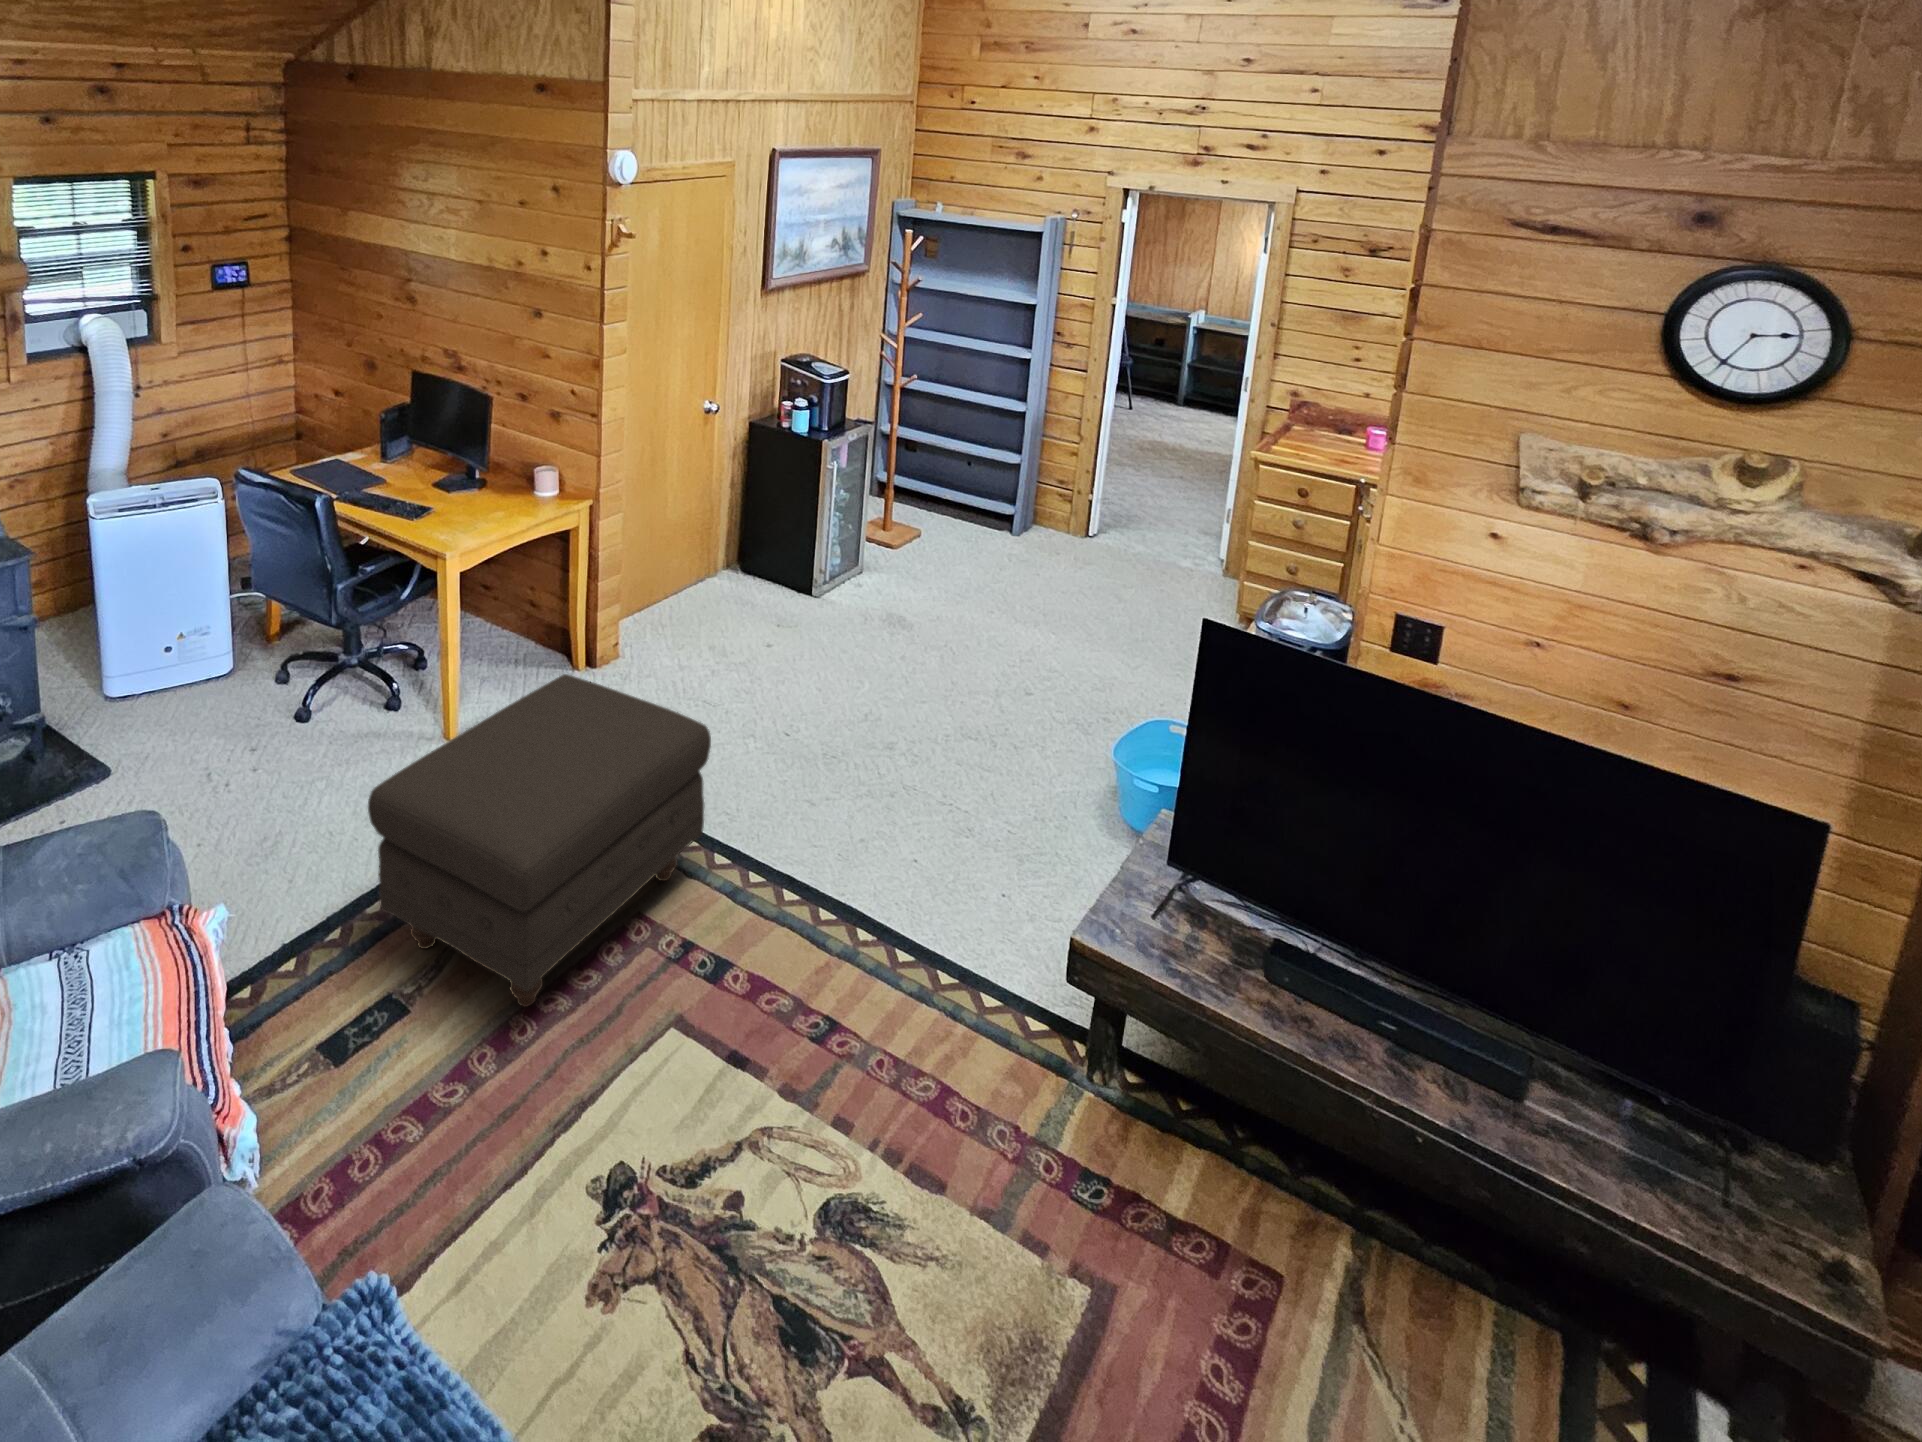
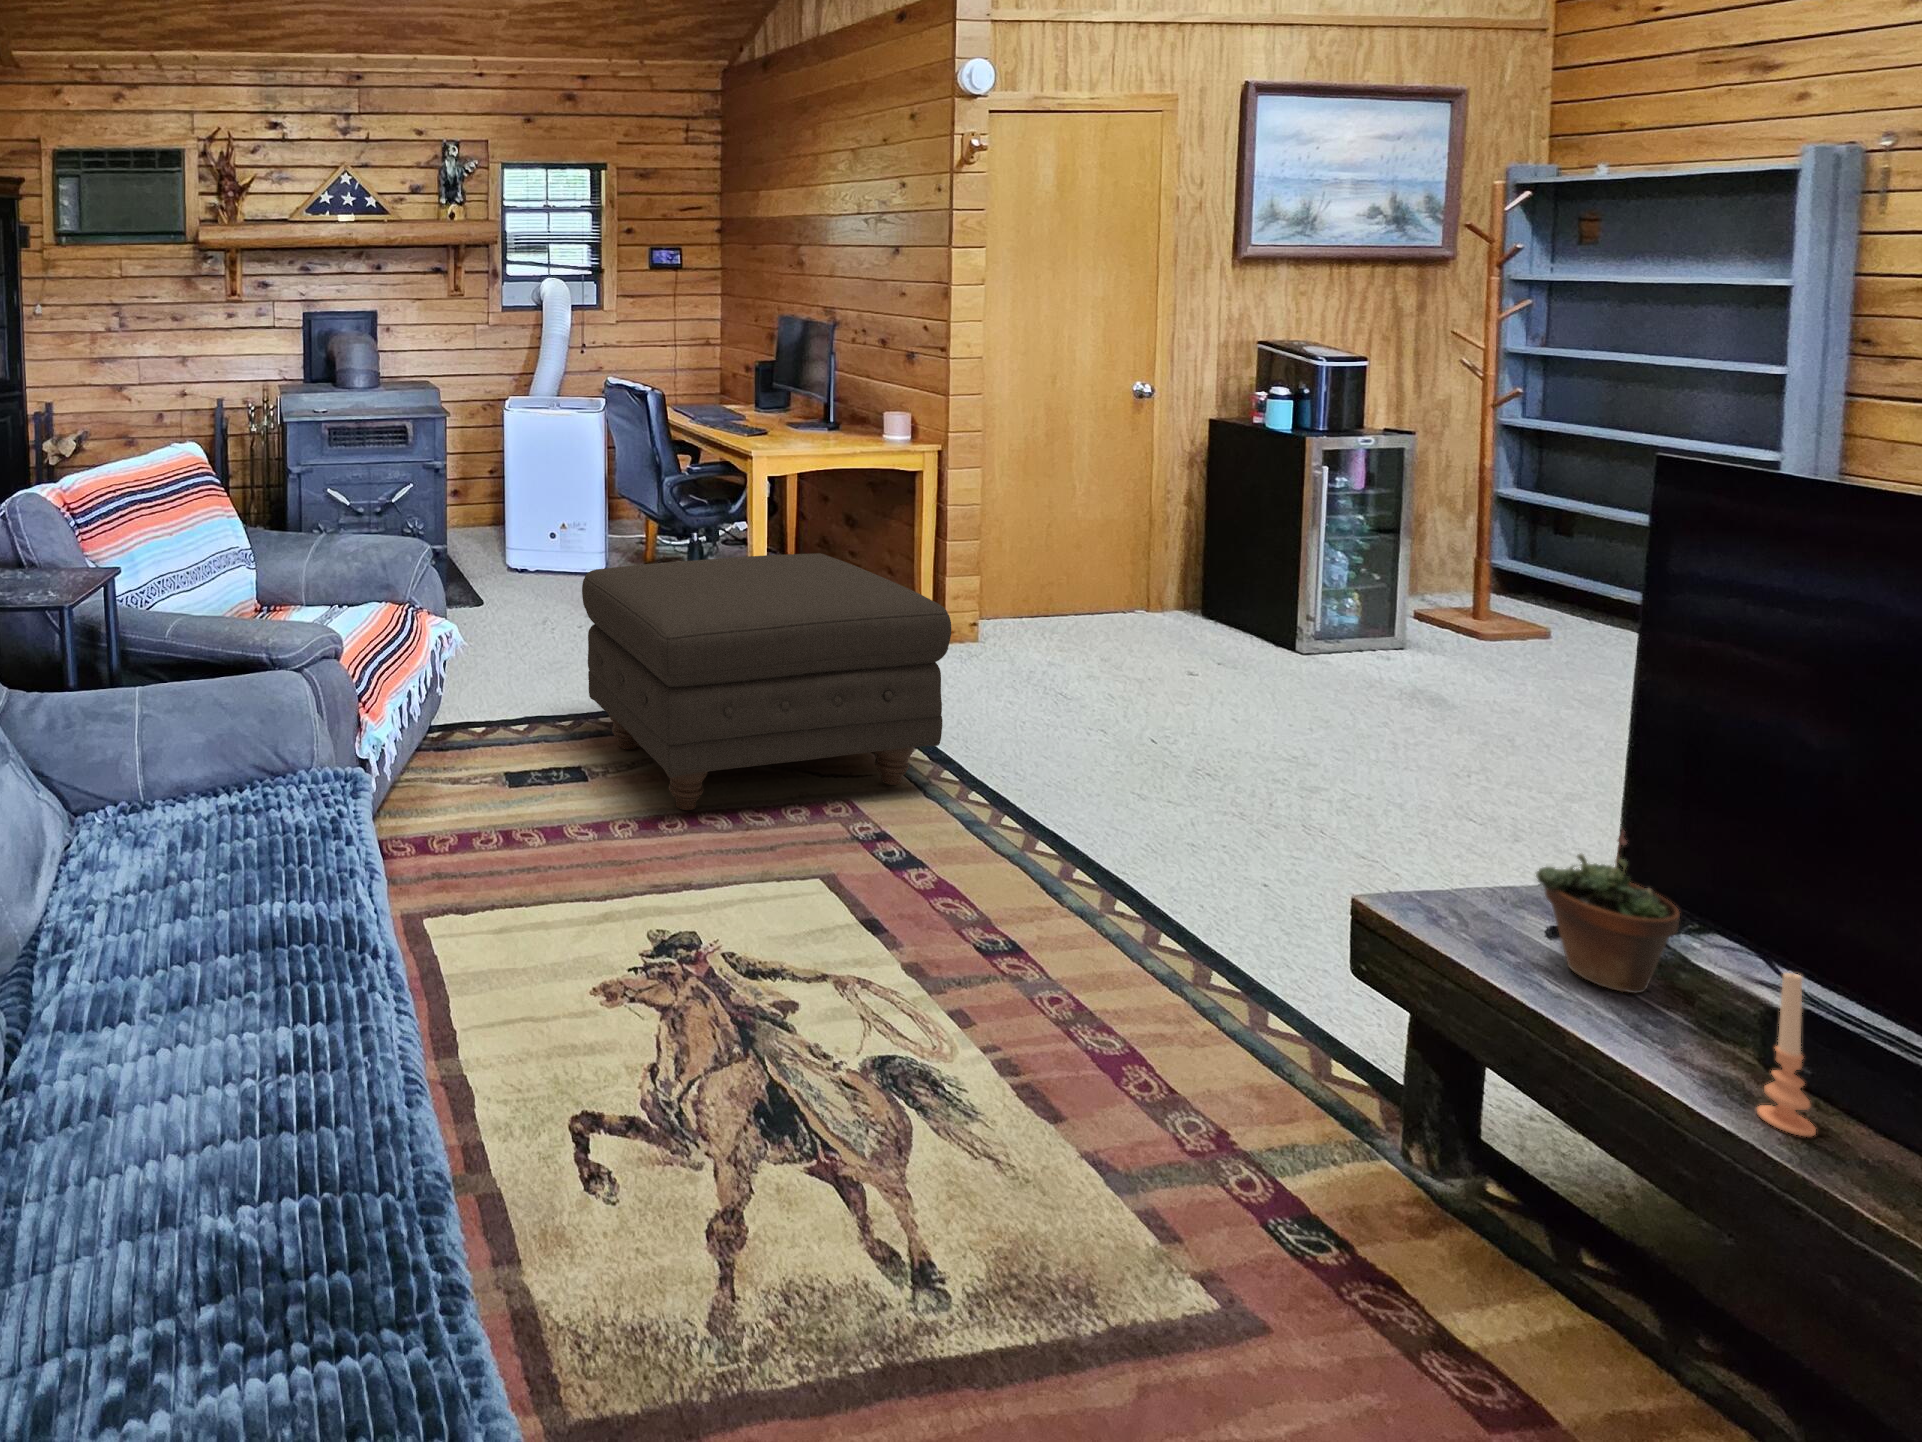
succulent plant: none [1174,875,1234,967] -> present [1536,830,1680,993]
candle: none [1294,964,1317,1046] -> present [1757,973,1816,1136]

